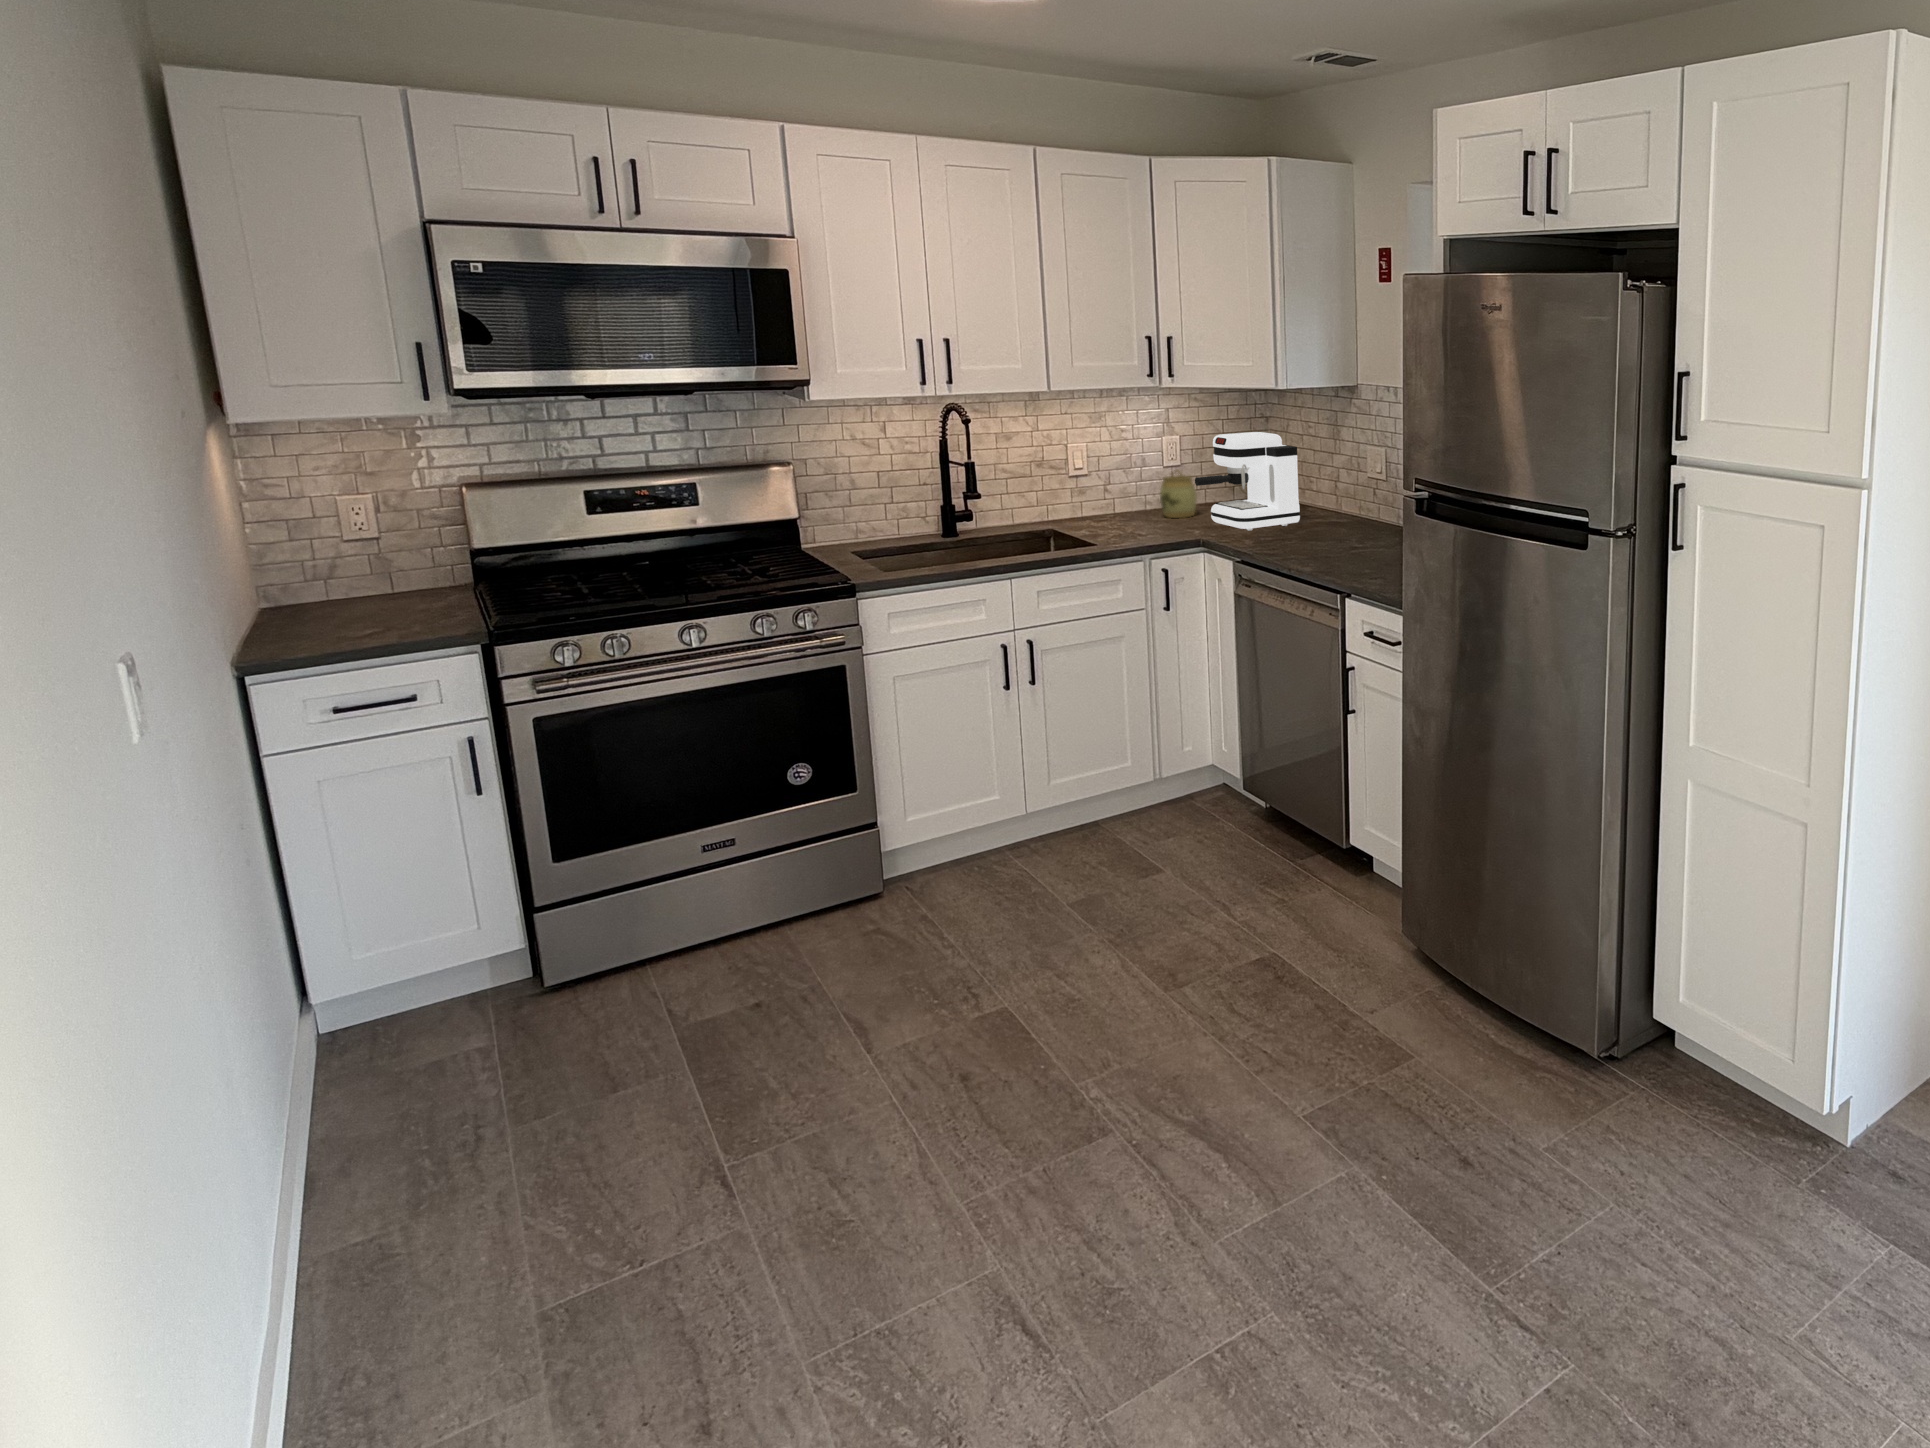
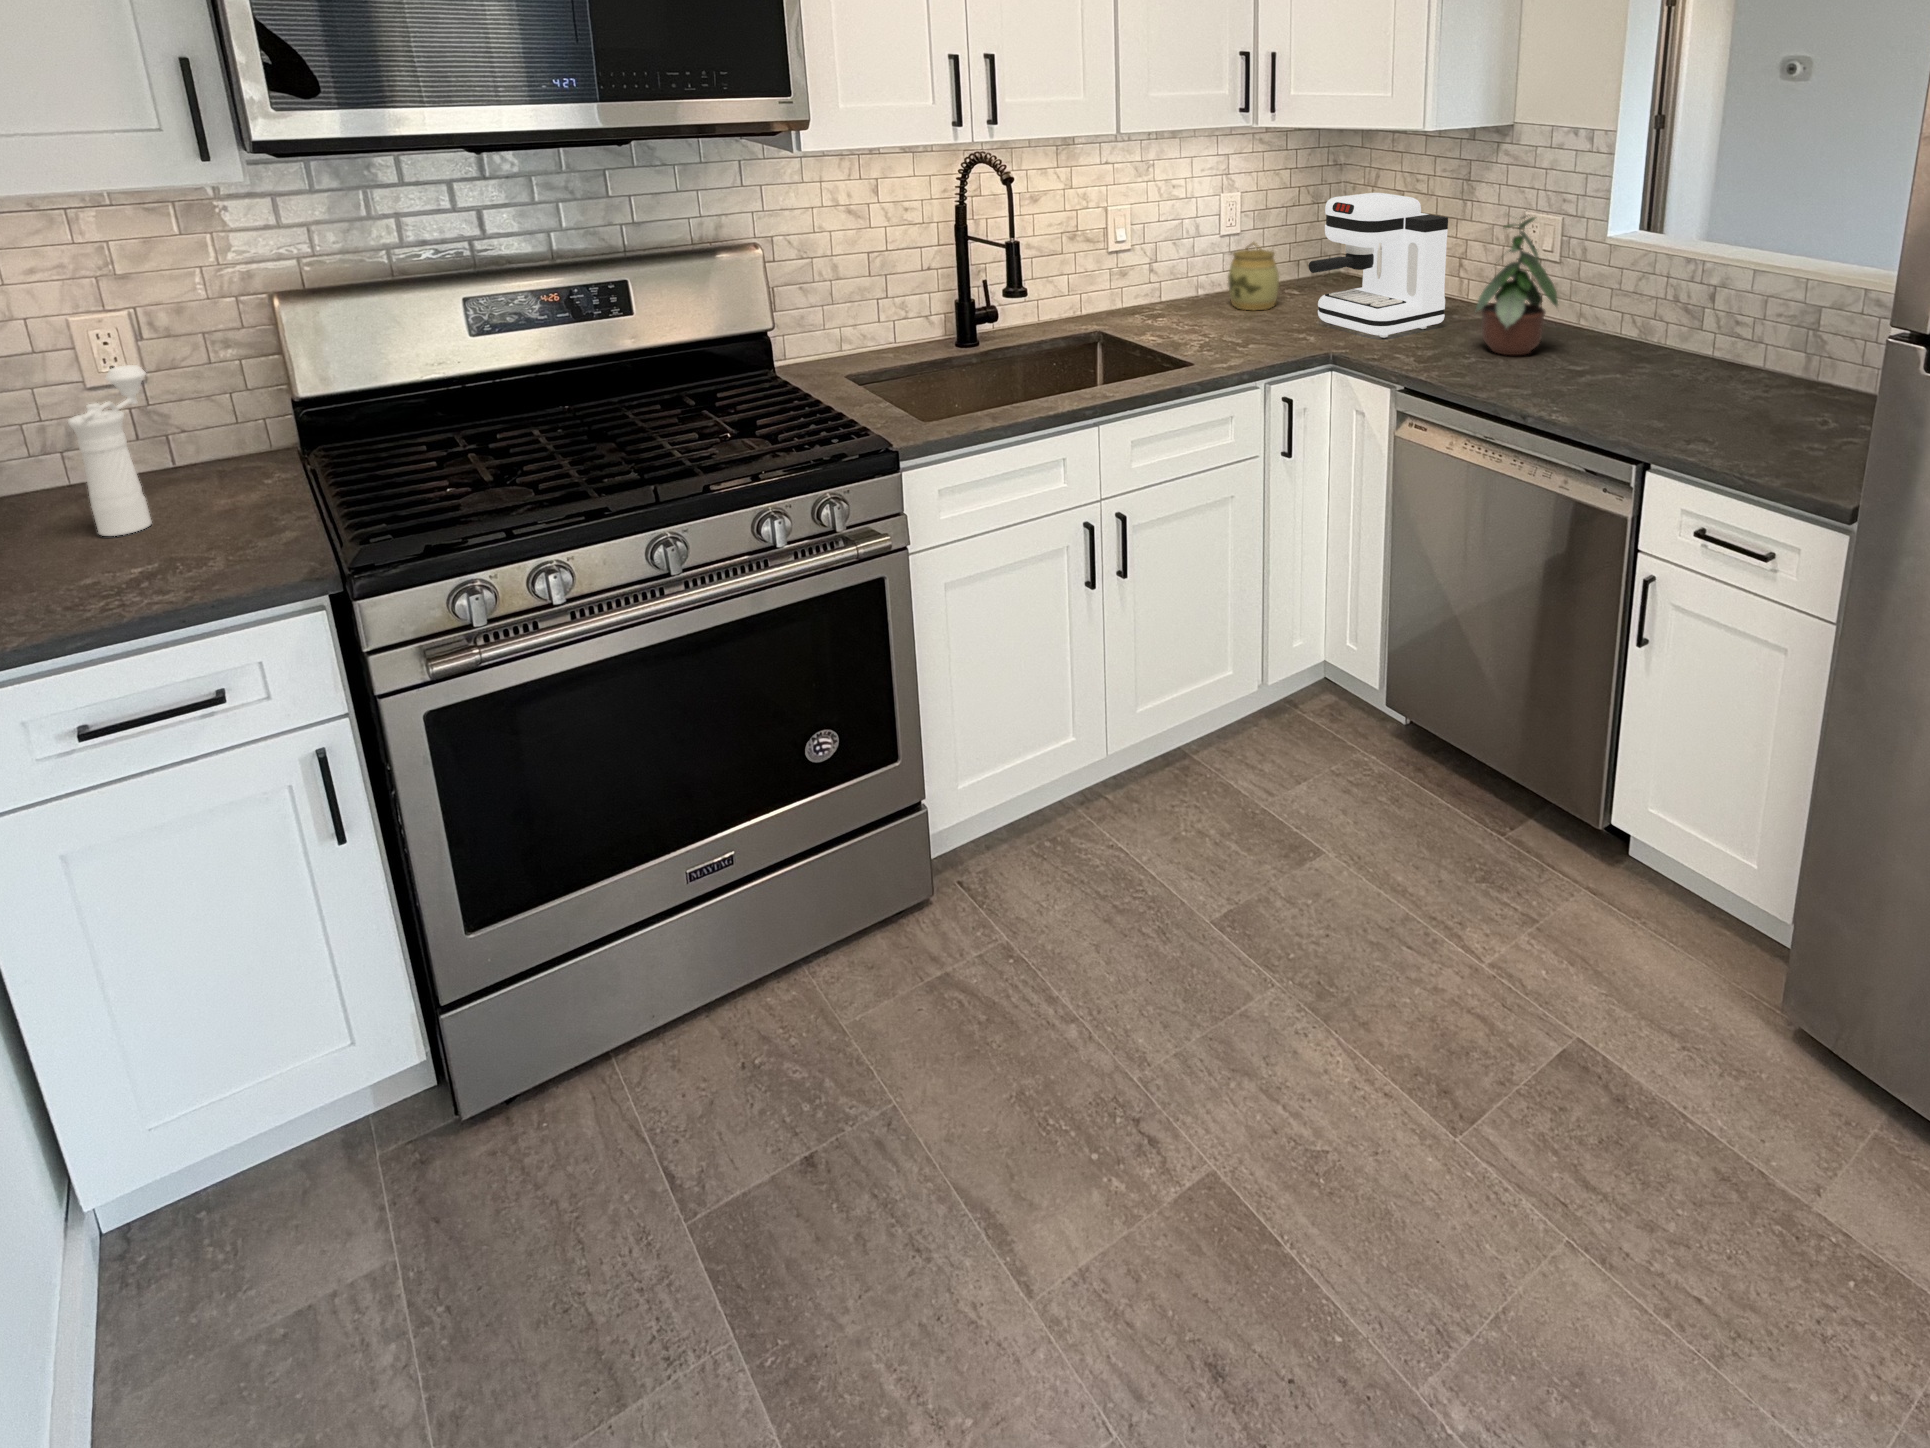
potted plant: none [1299,436,1361,538] -> present [1476,216,1558,355]
pepper mill: none [336,524,382,620] -> present [68,365,151,536]

